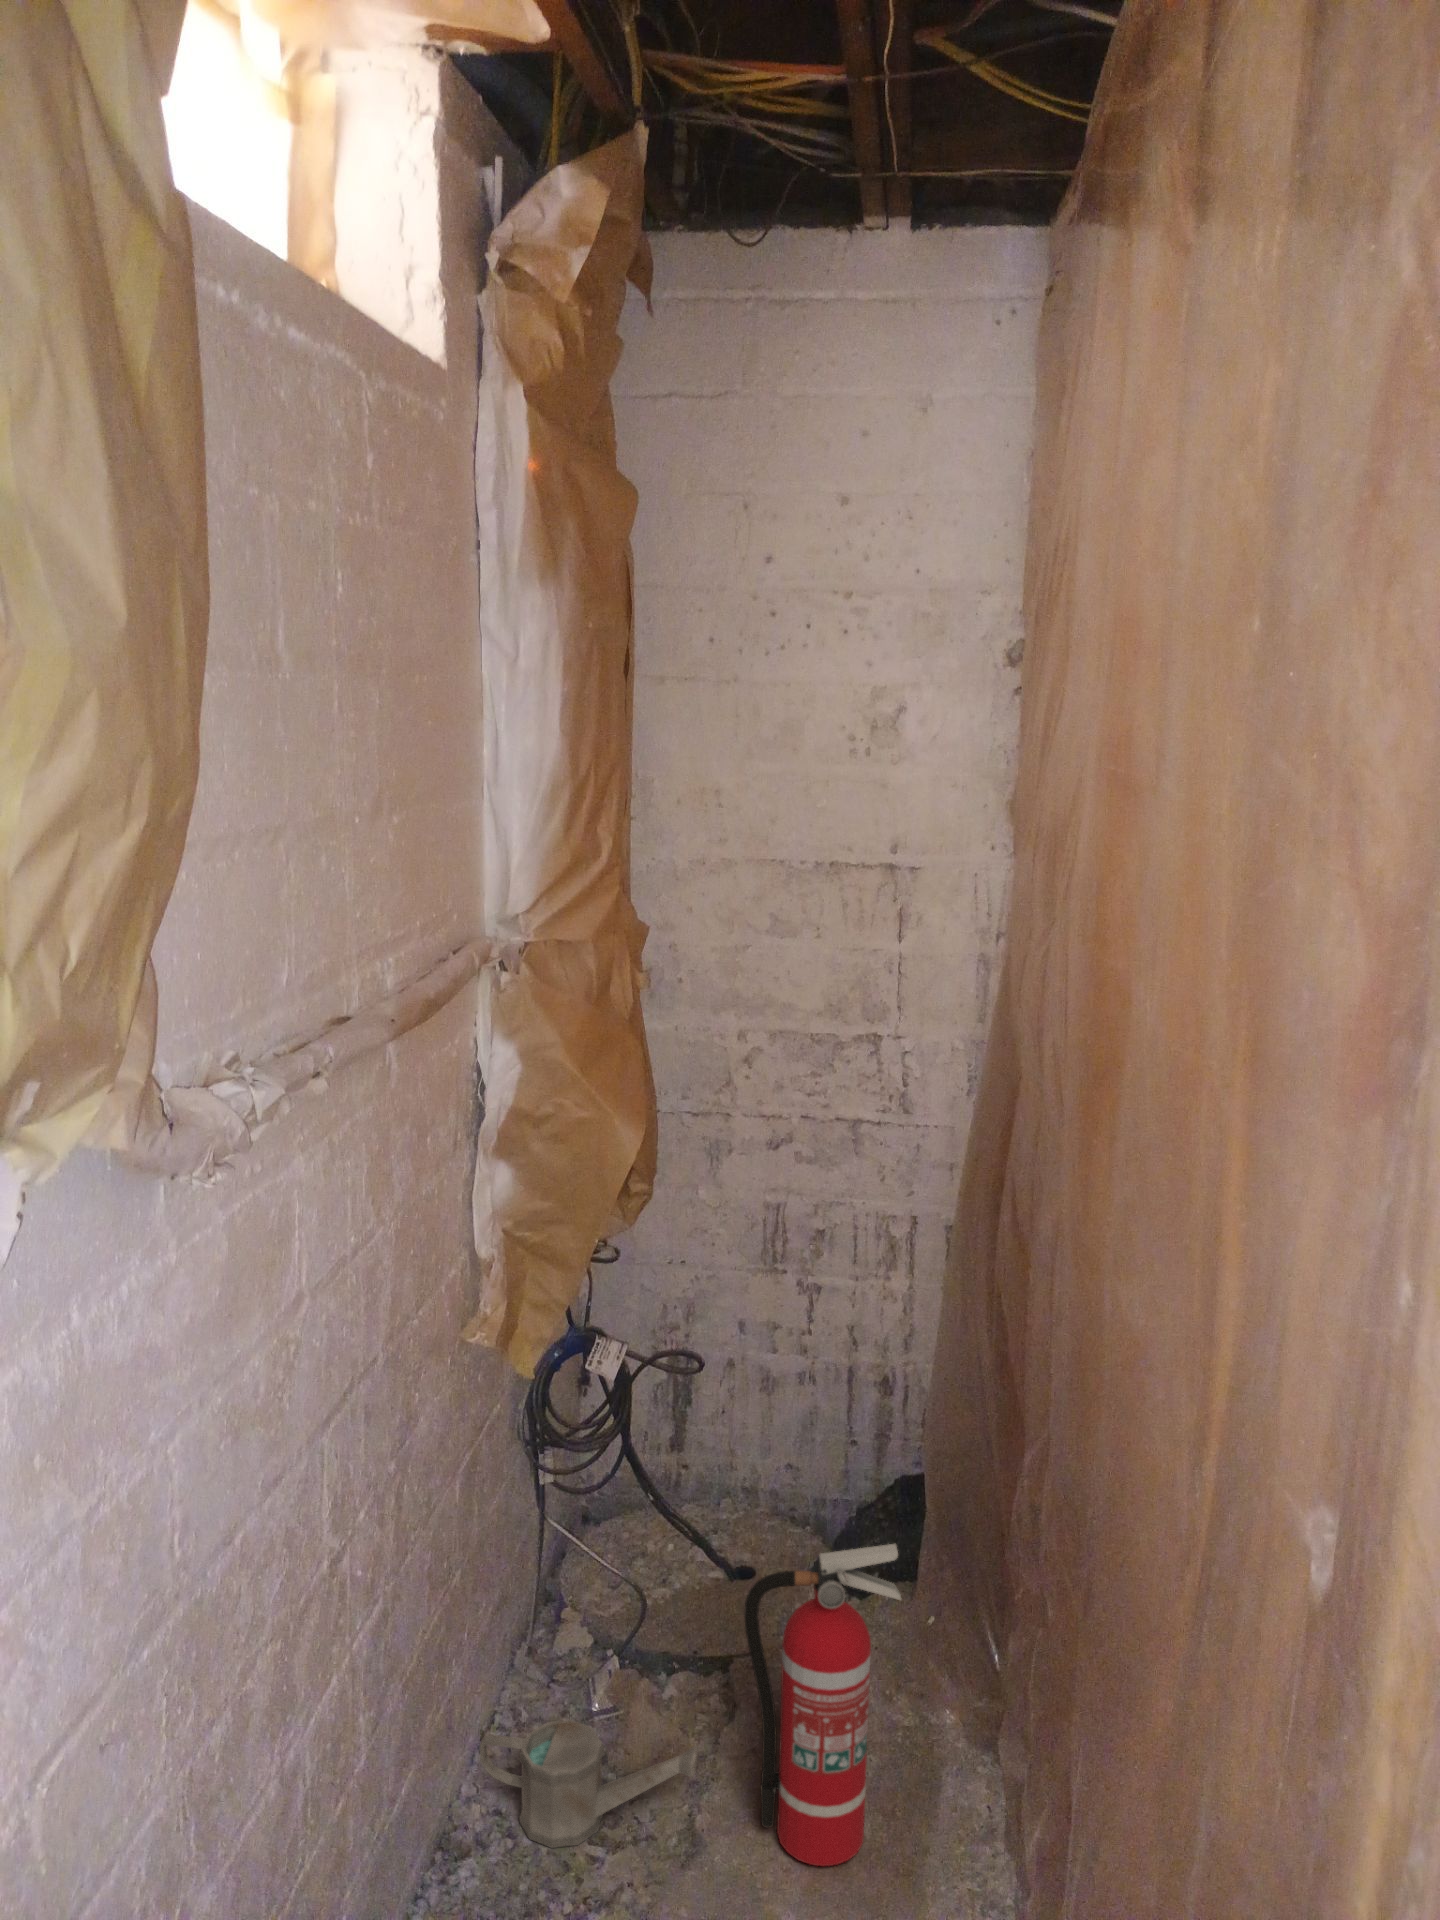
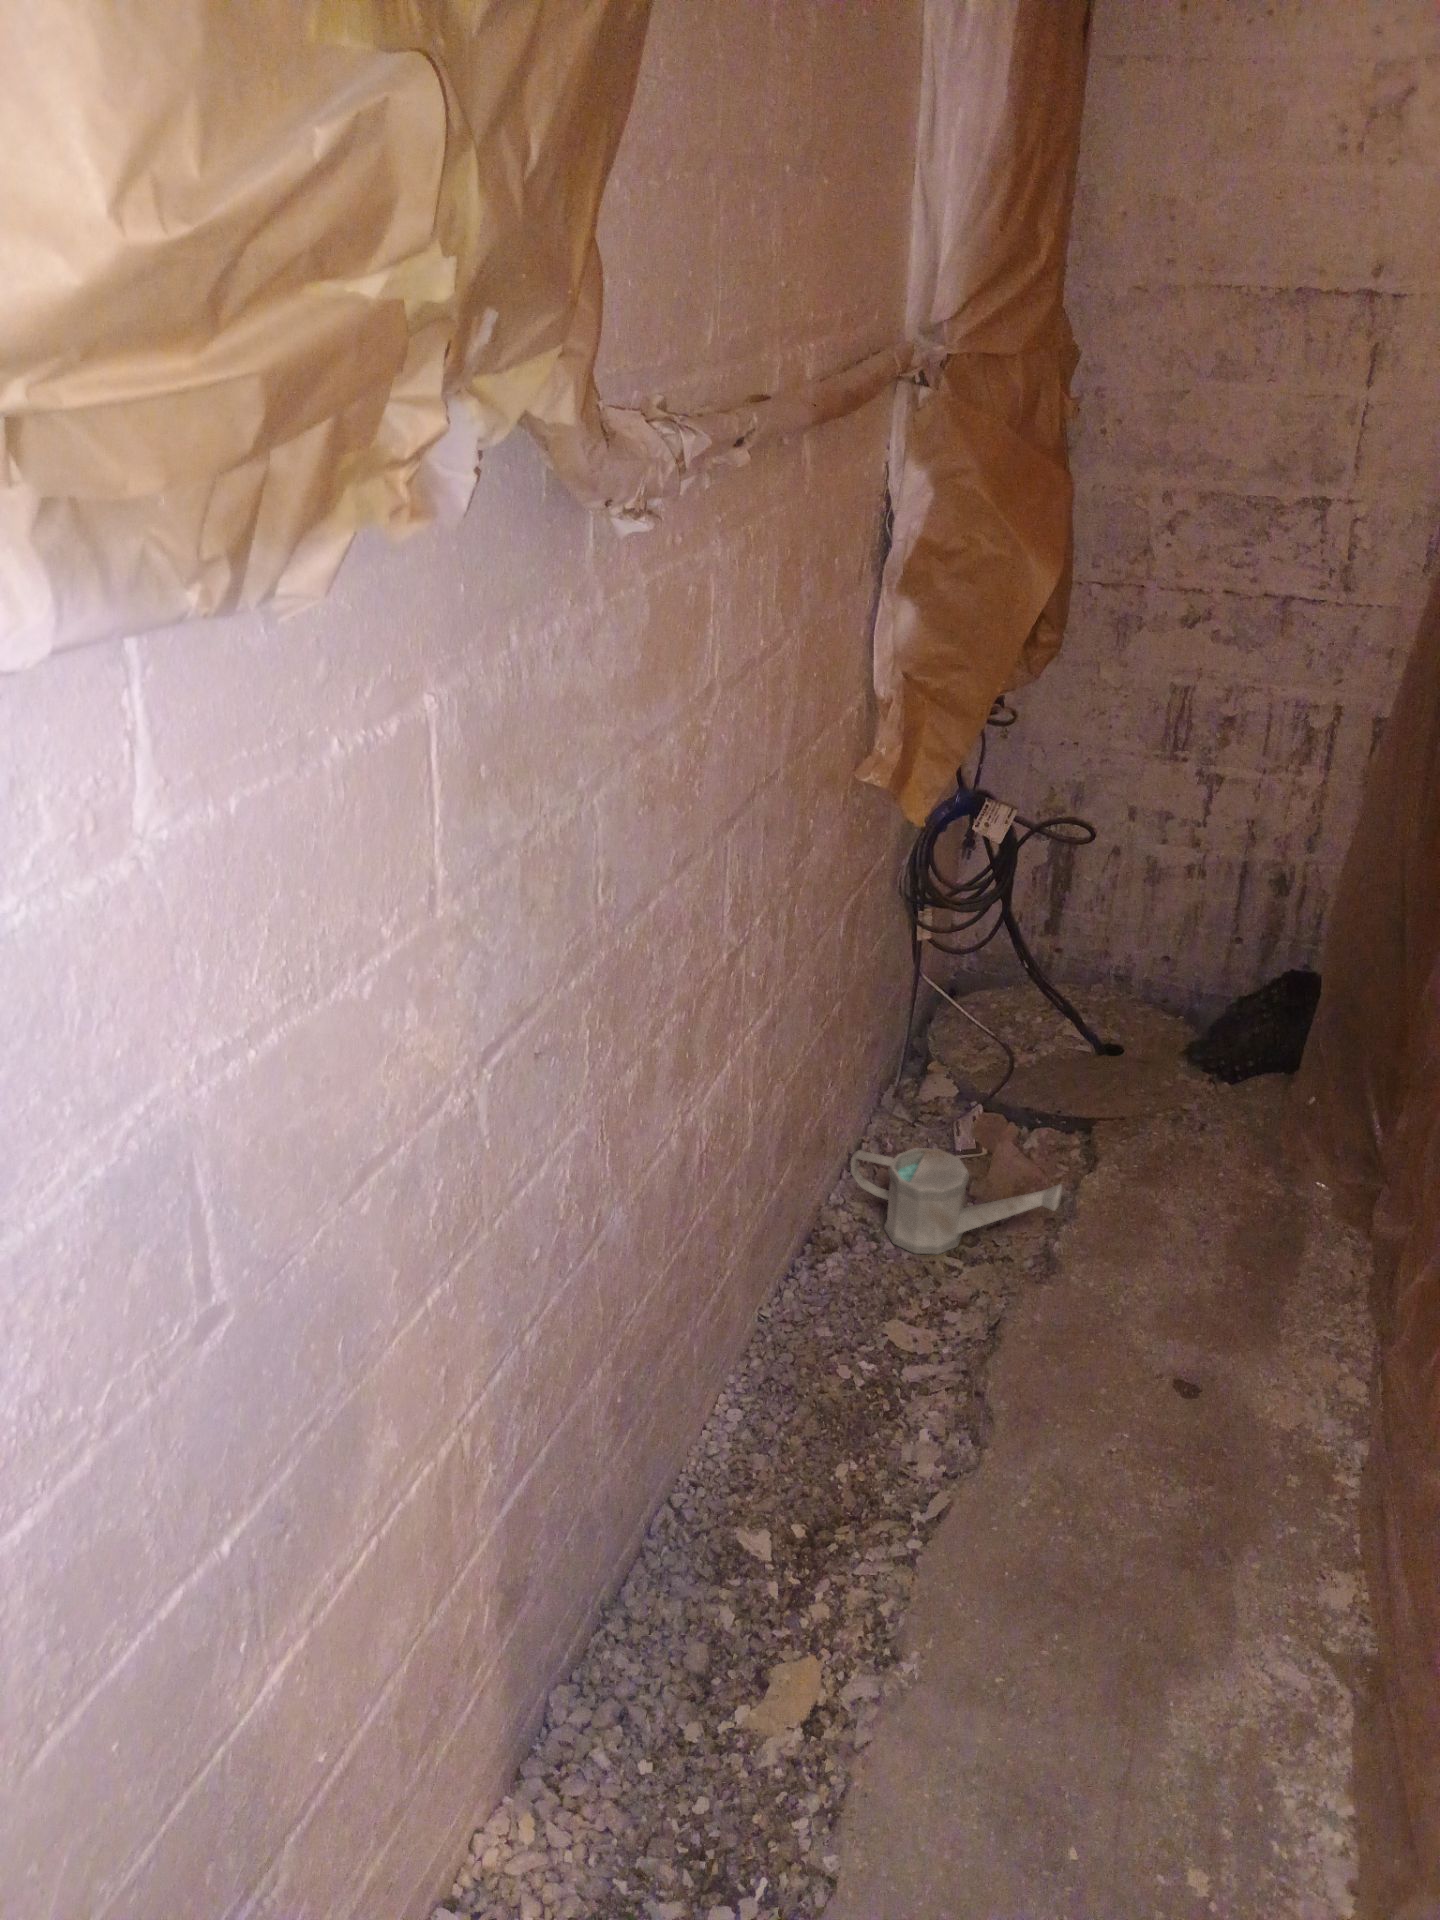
fire extinguisher: present [744,1544,901,1866] -> none [1117,1016,1297,1305]

